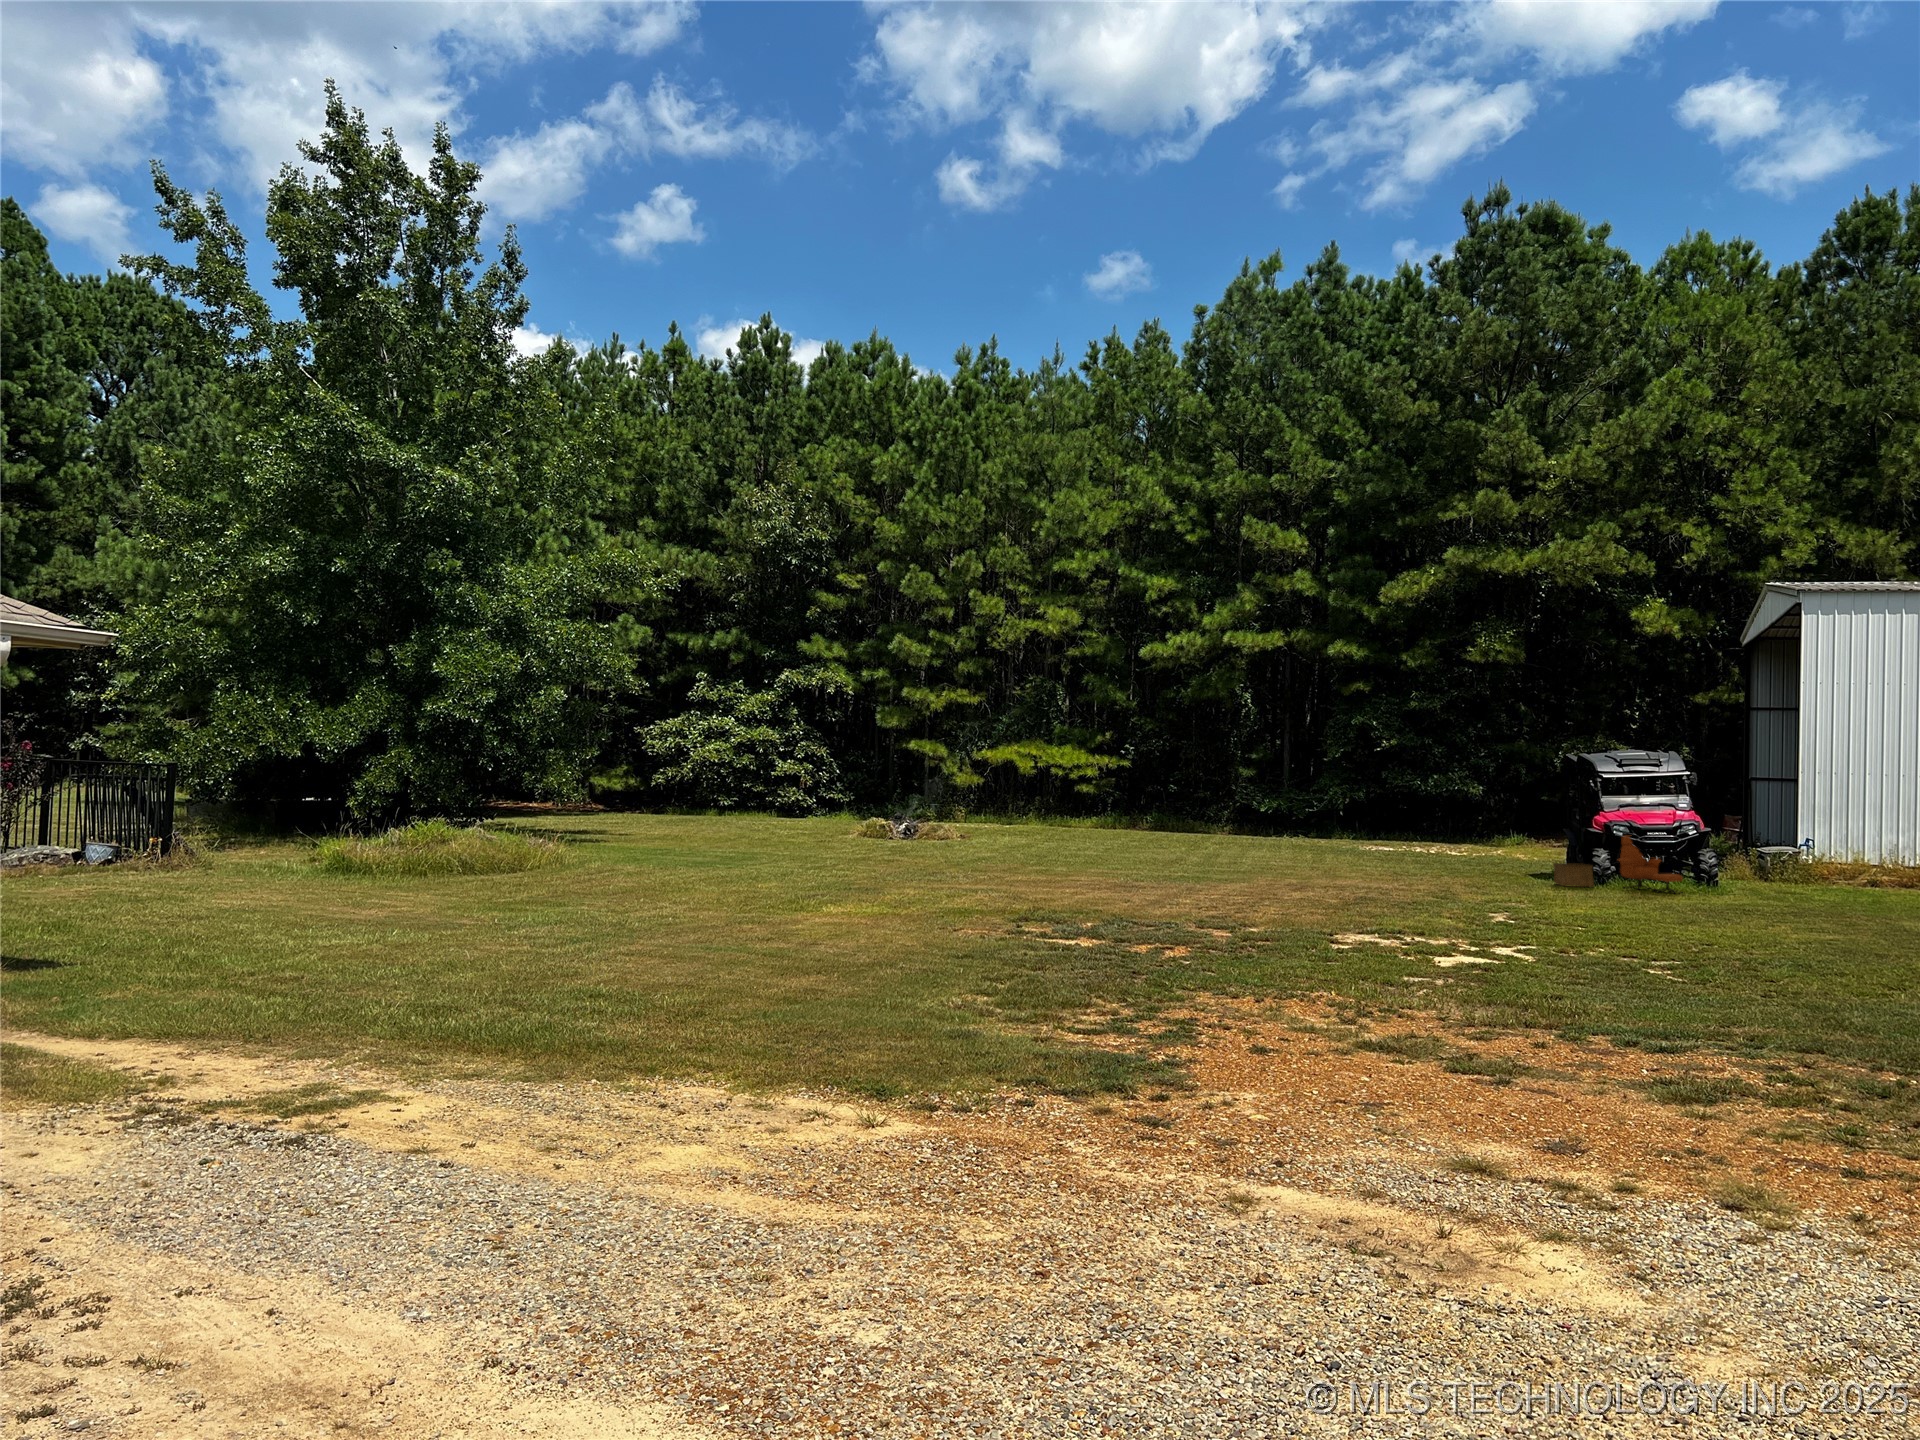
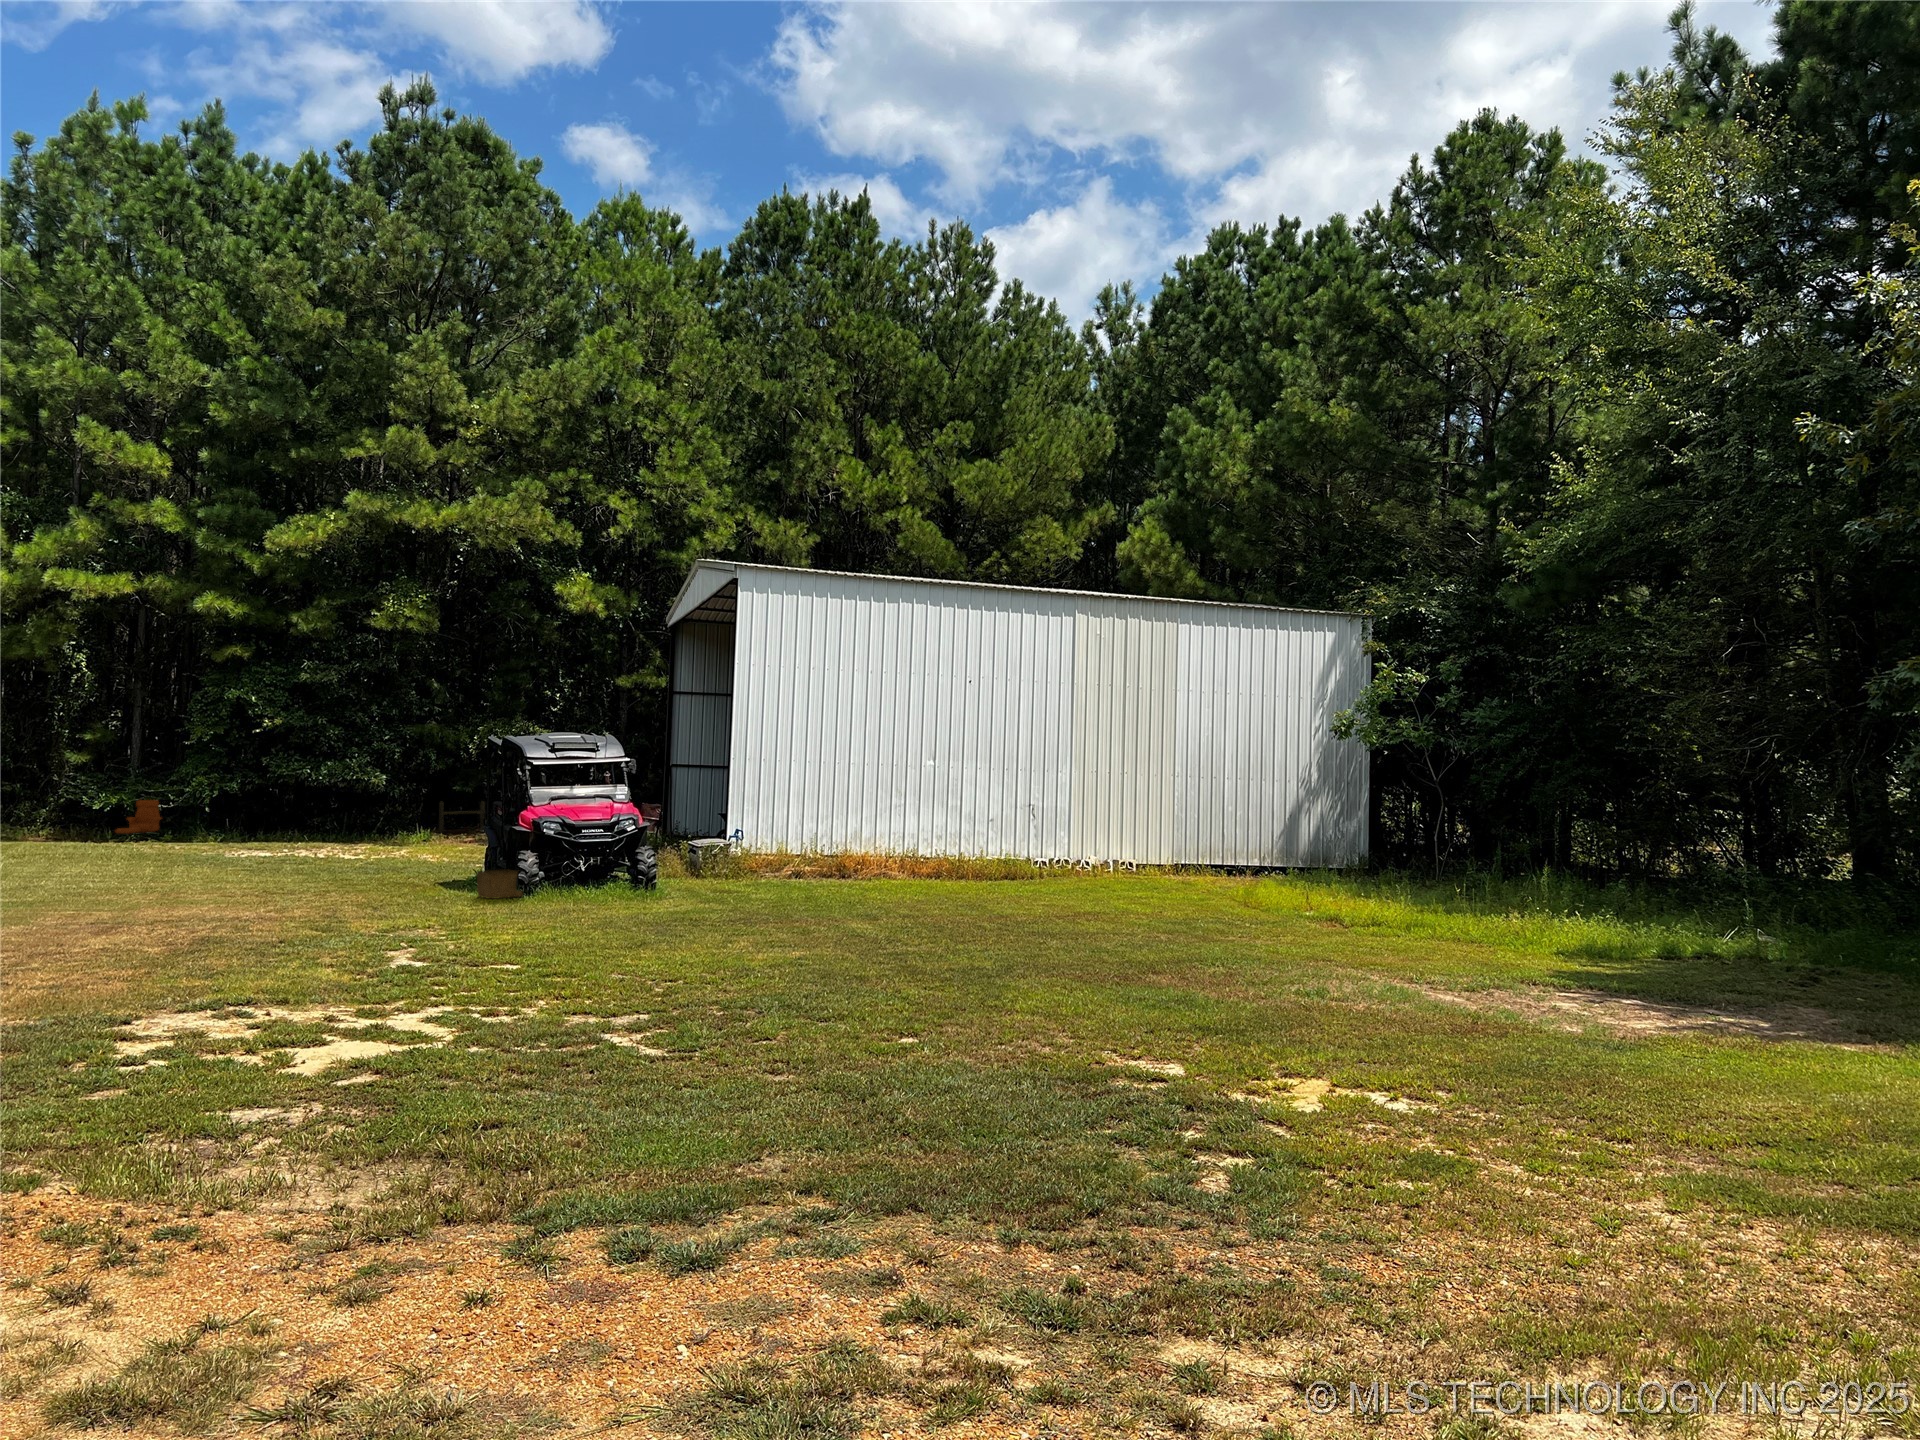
bench: none [1518,809,1559,838] -> present [439,801,485,833]
lounge chair: present [1618,835,1683,893] -> present [115,800,161,842]

